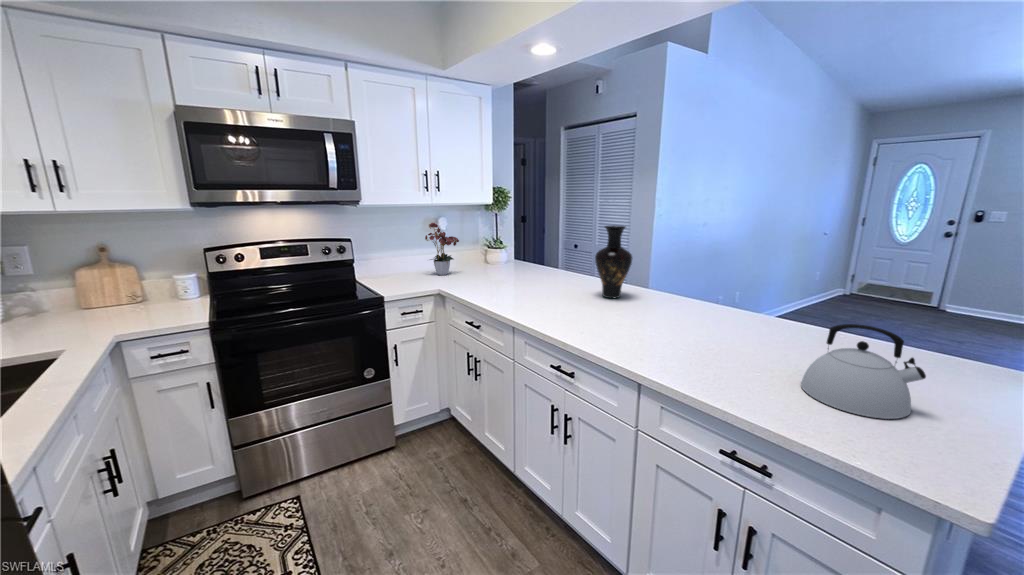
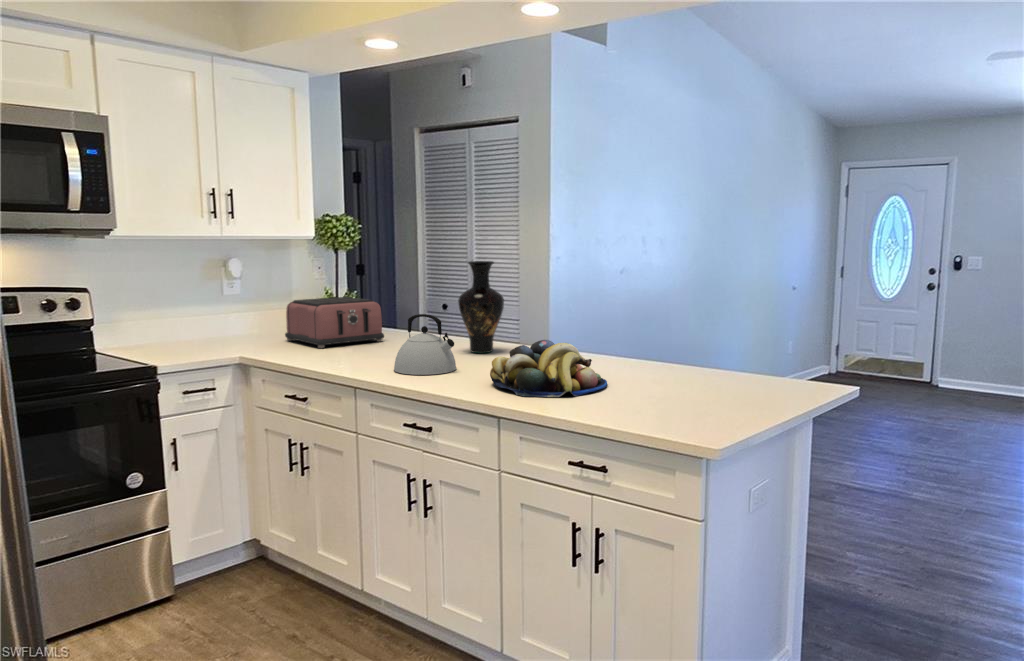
flower arrangement: present [425,223,459,275] -> none [212,260,271,341]
toaster: none [470,246,537,286] -> present [285,297,384,348]
fruit bowl: none [629,304,744,371] -> present [490,340,607,397]
kettle: present [801,324,926,419] -> present [394,314,456,375]

